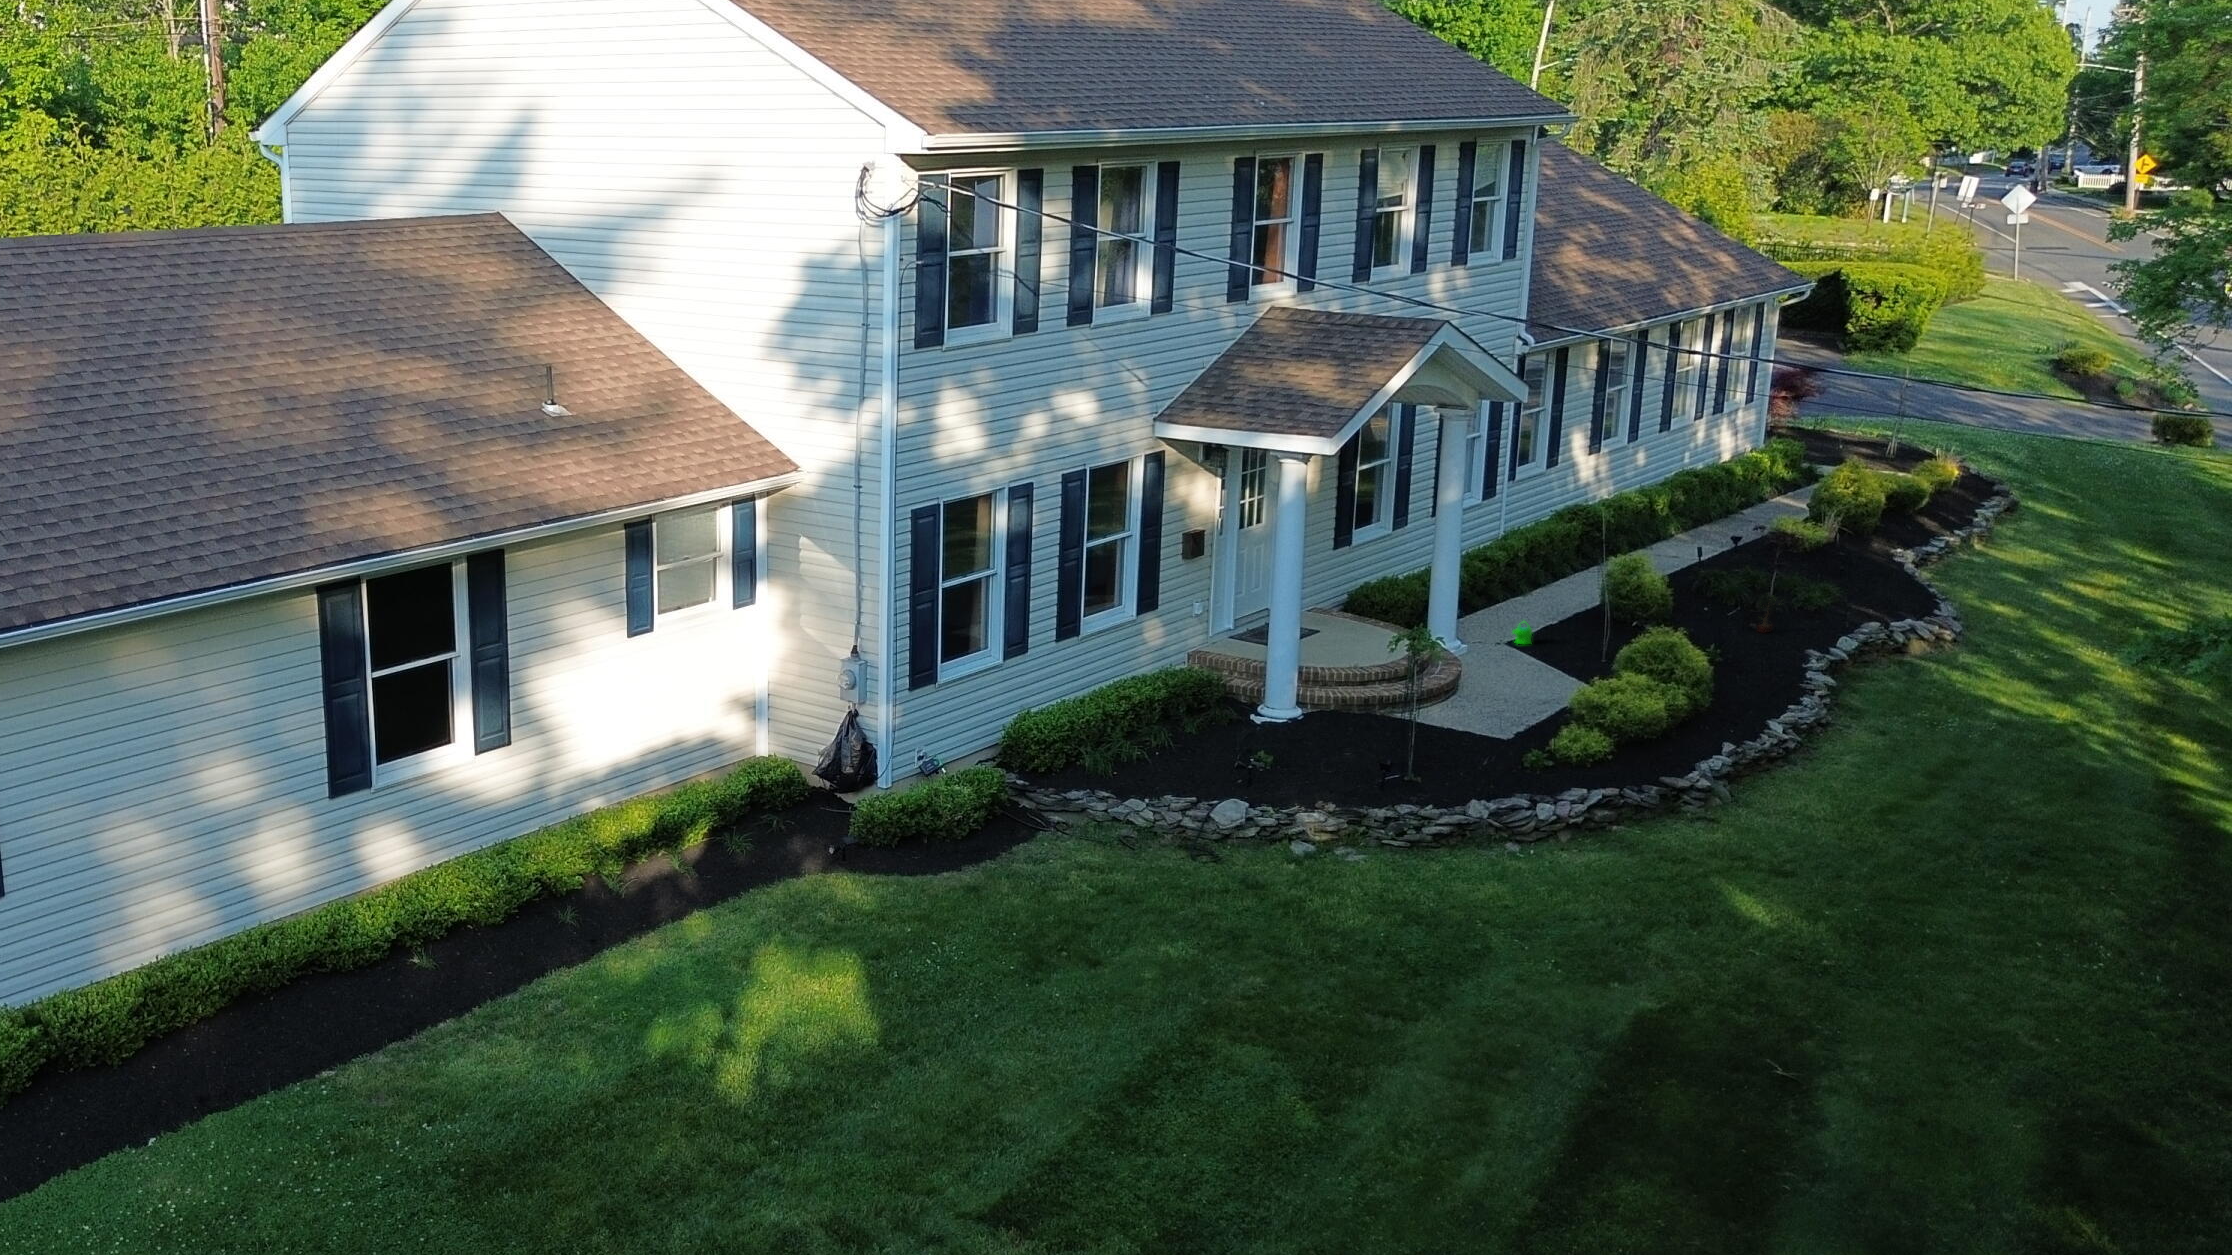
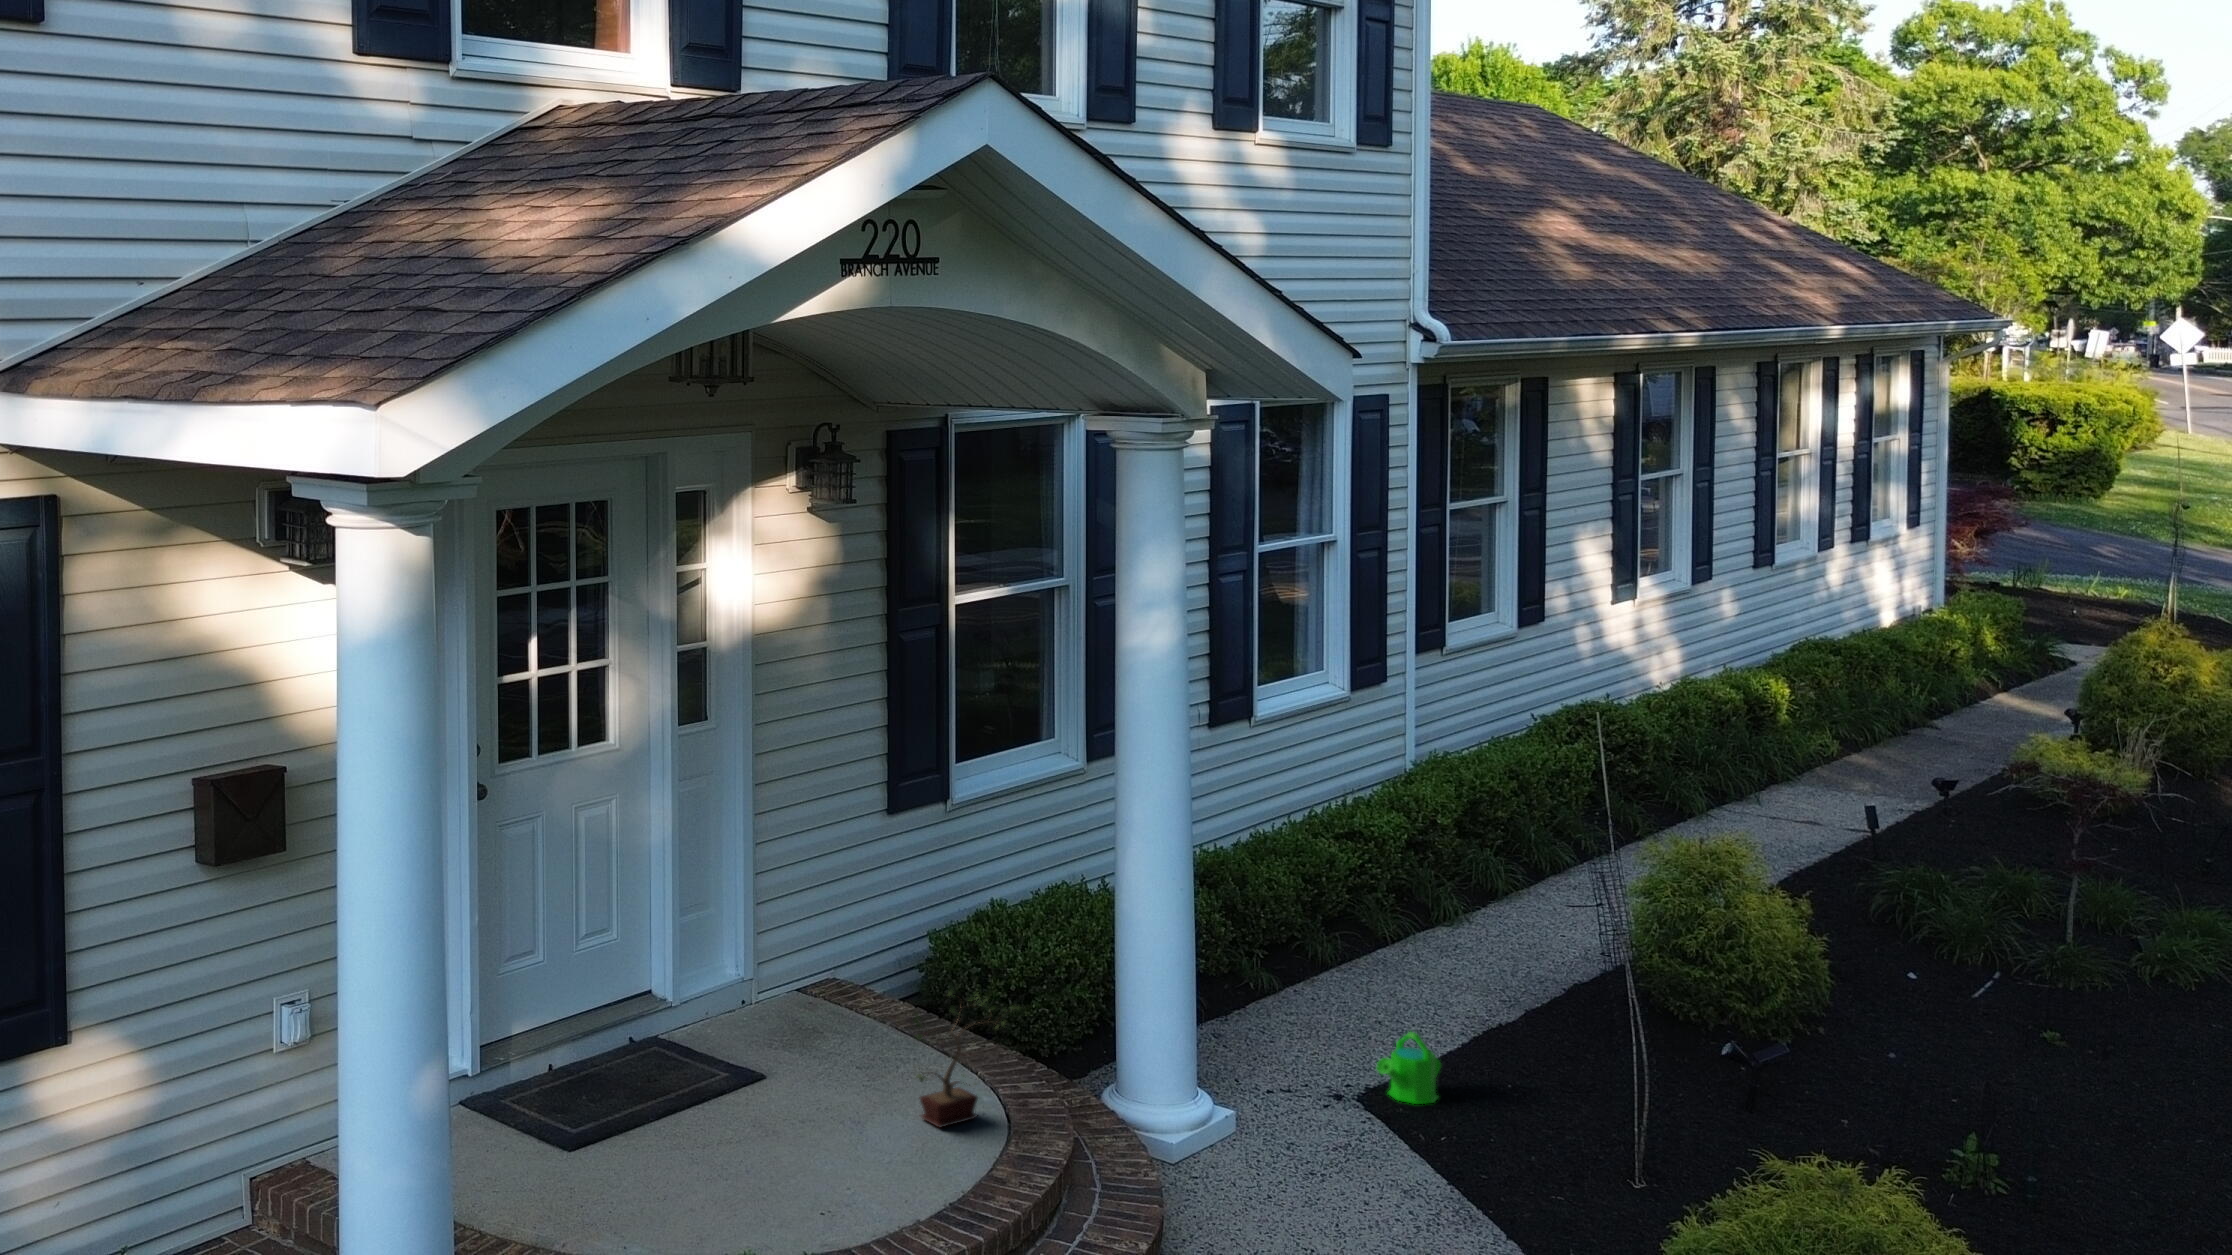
potted plant: present [1757,596,1780,633] -> present [913,983,1018,1127]

